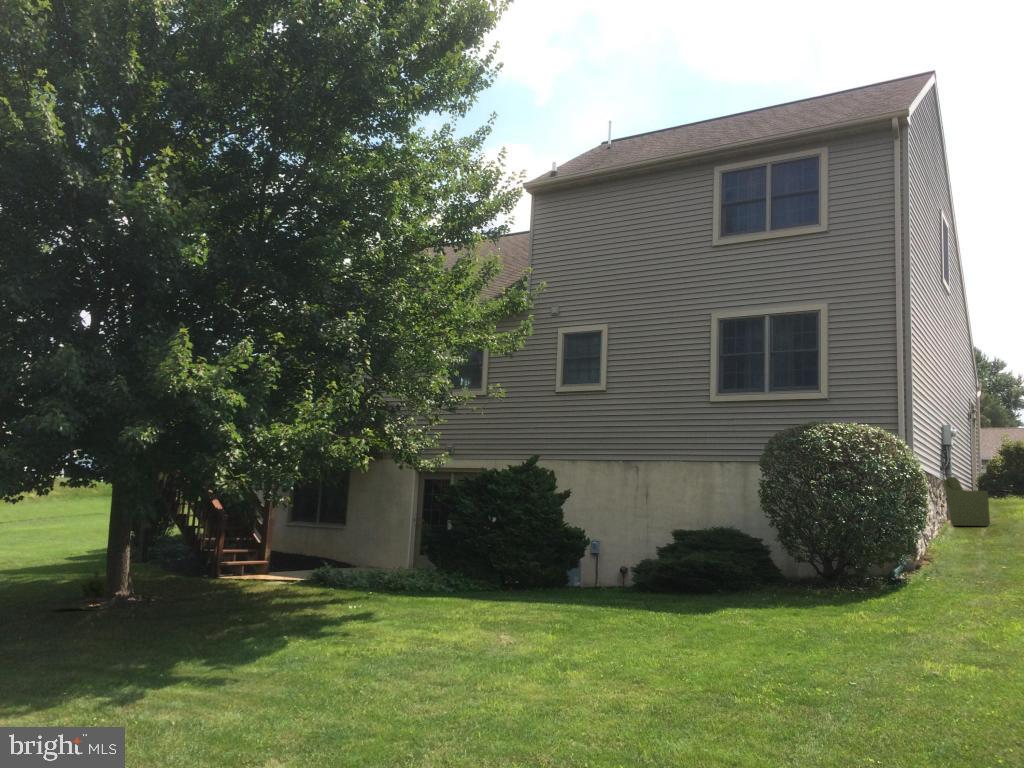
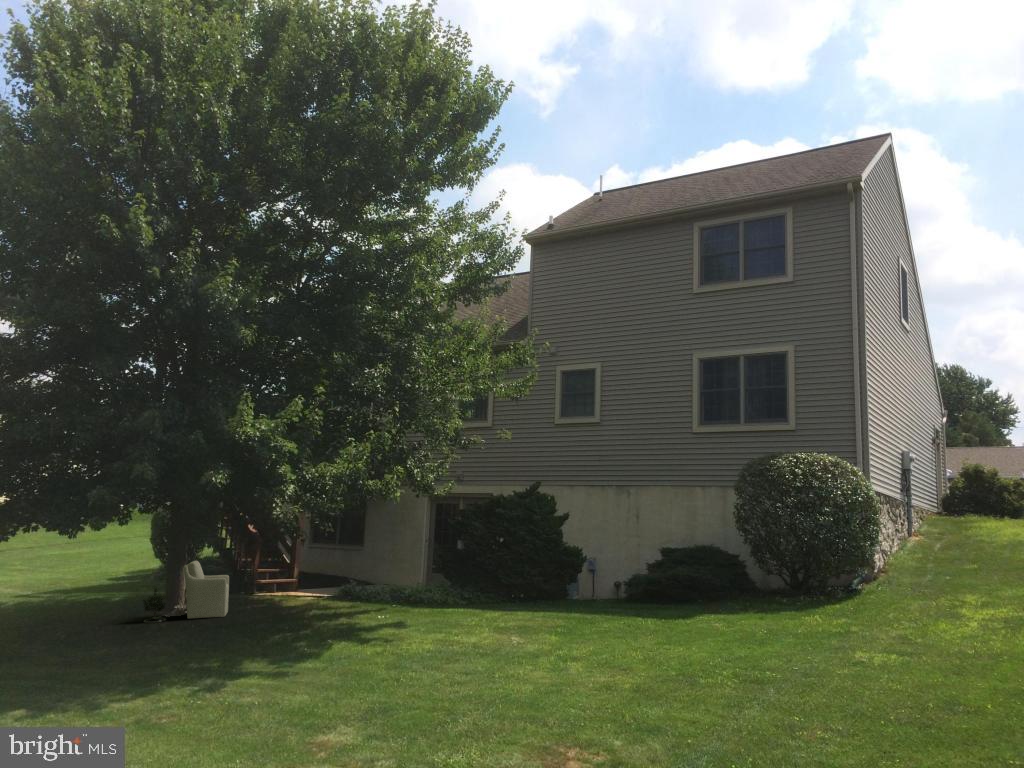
chair: present [943,477,990,526] -> present [184,561,229,619]

